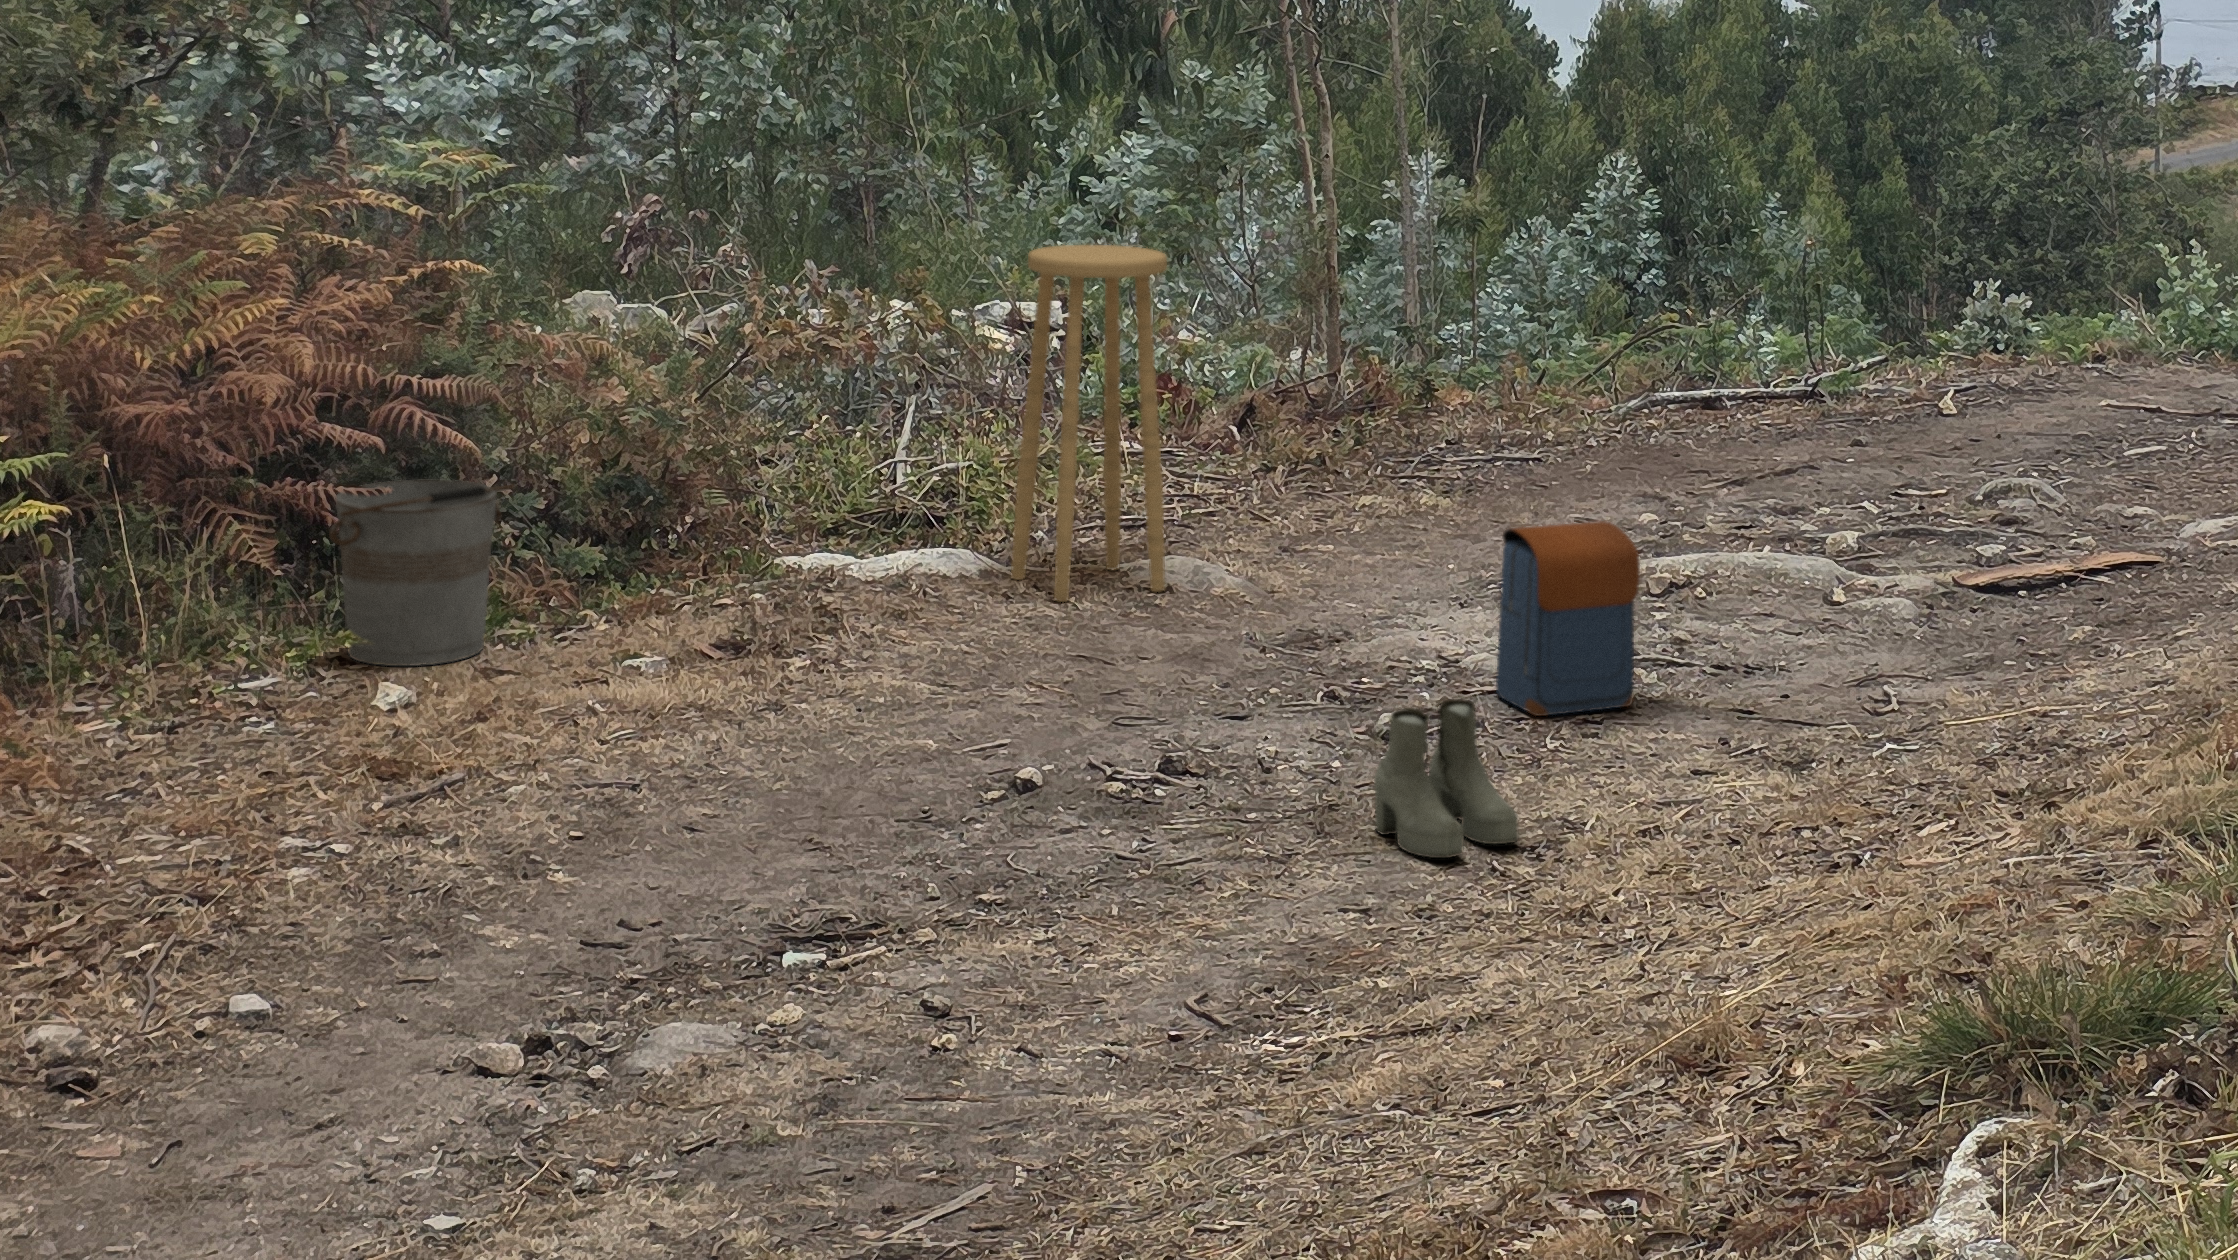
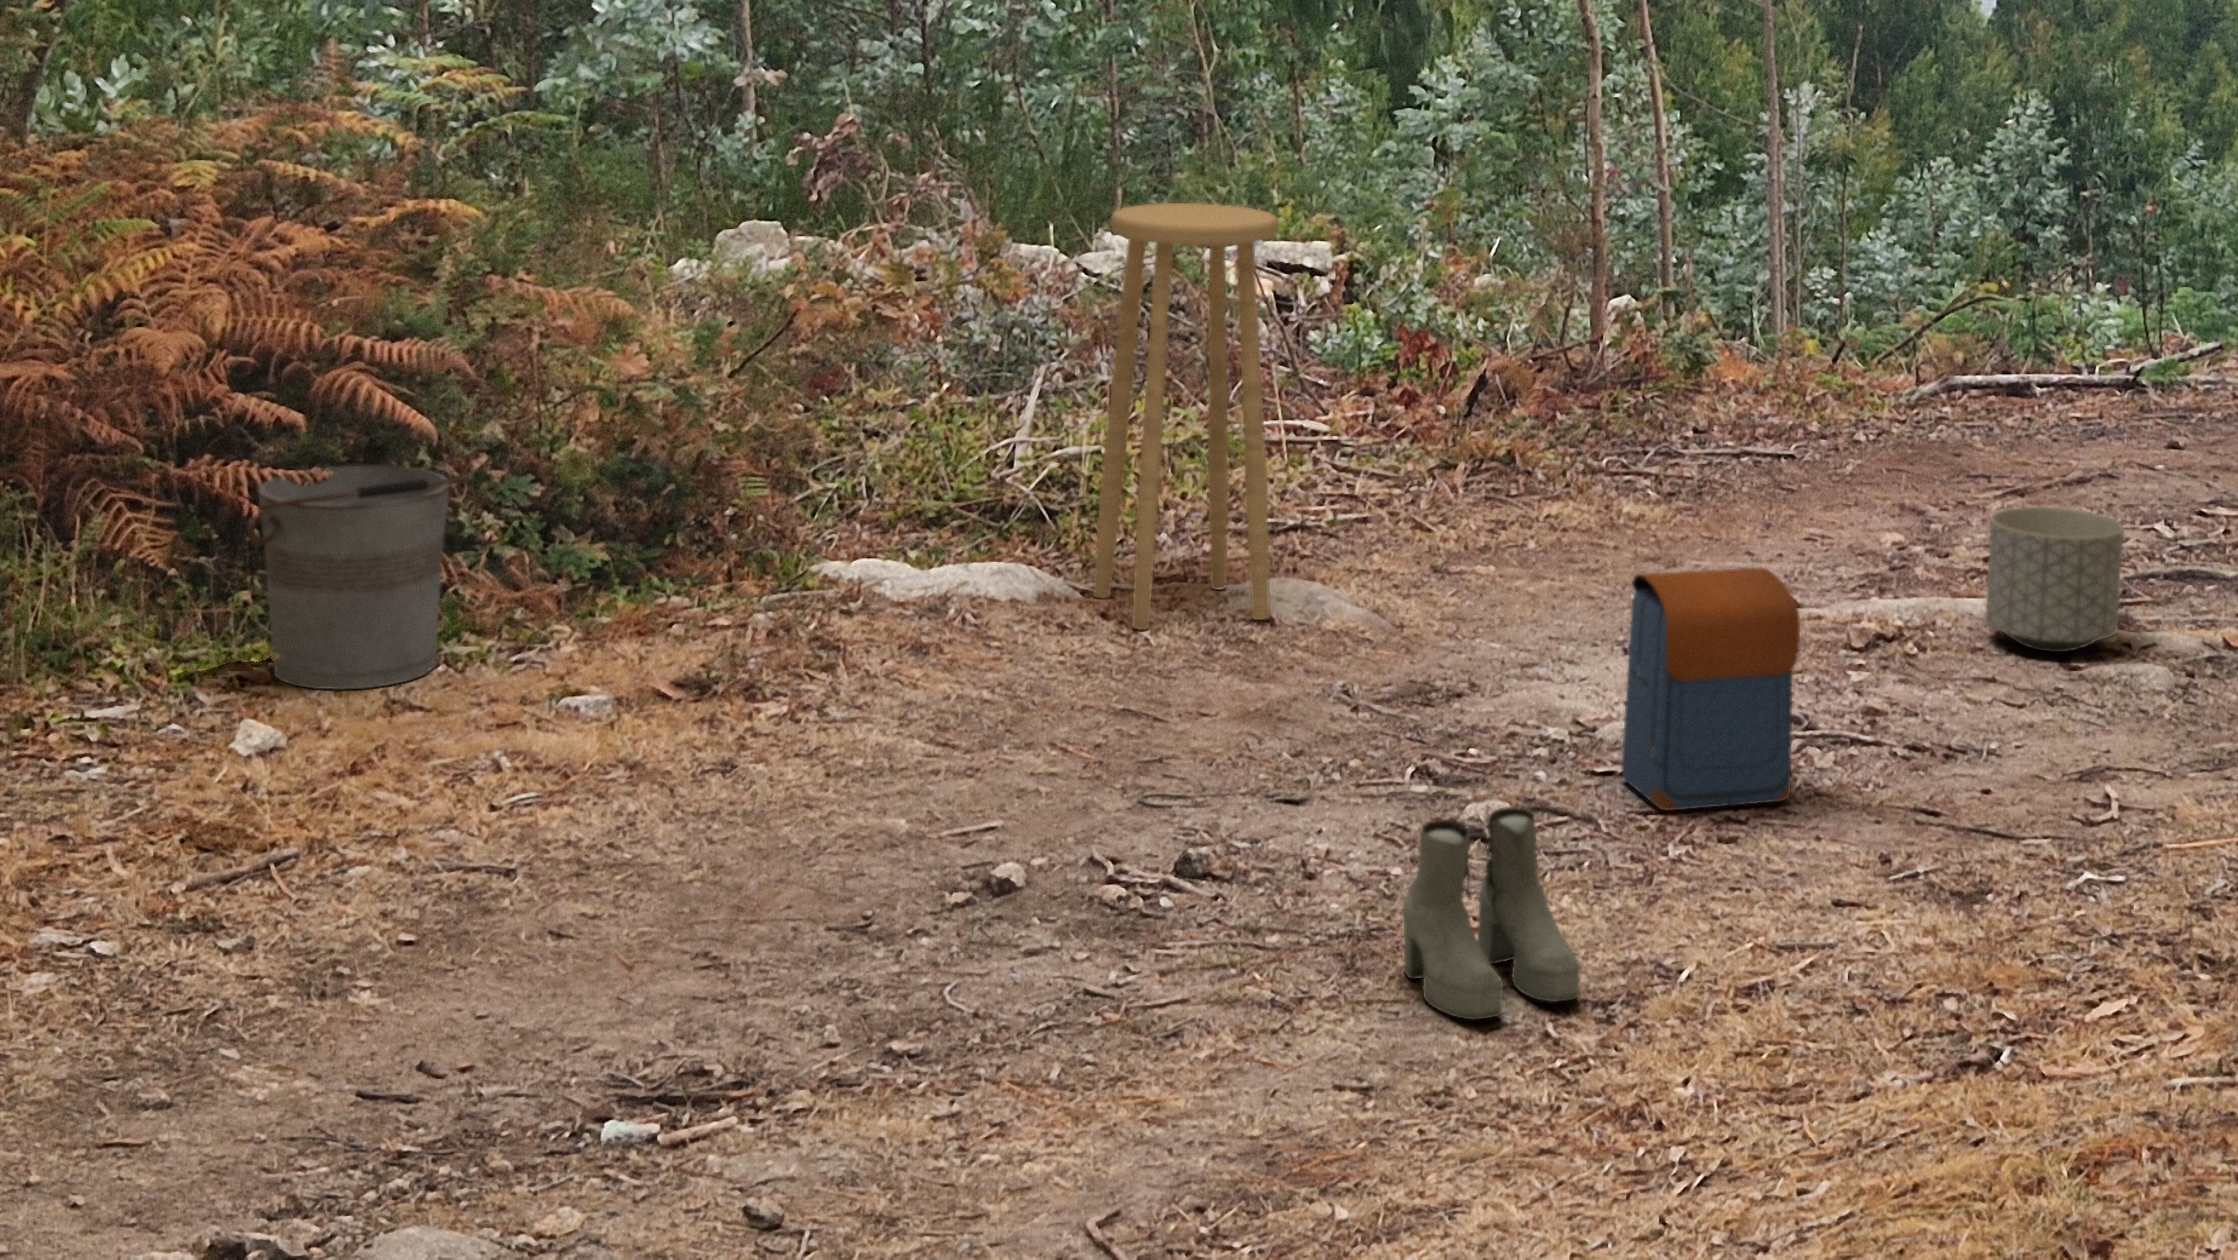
planter: none [1752,479,1863,595] -> present [1985,507,2124,652]

